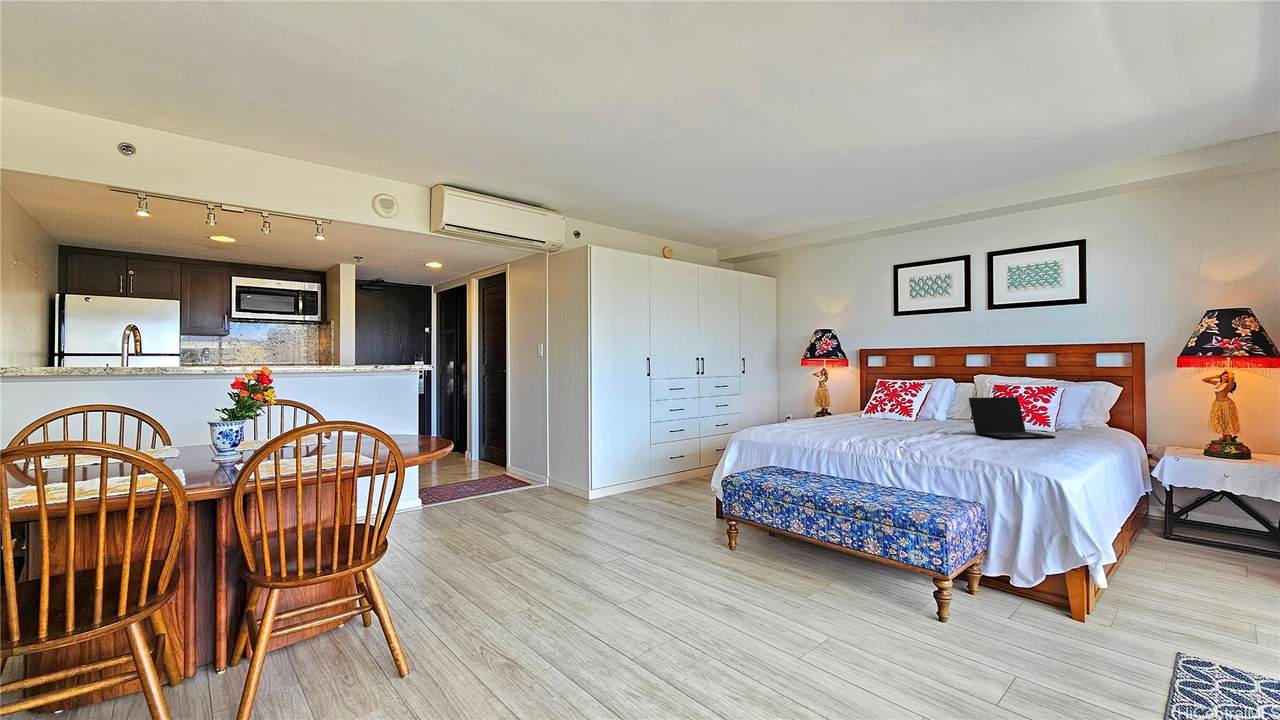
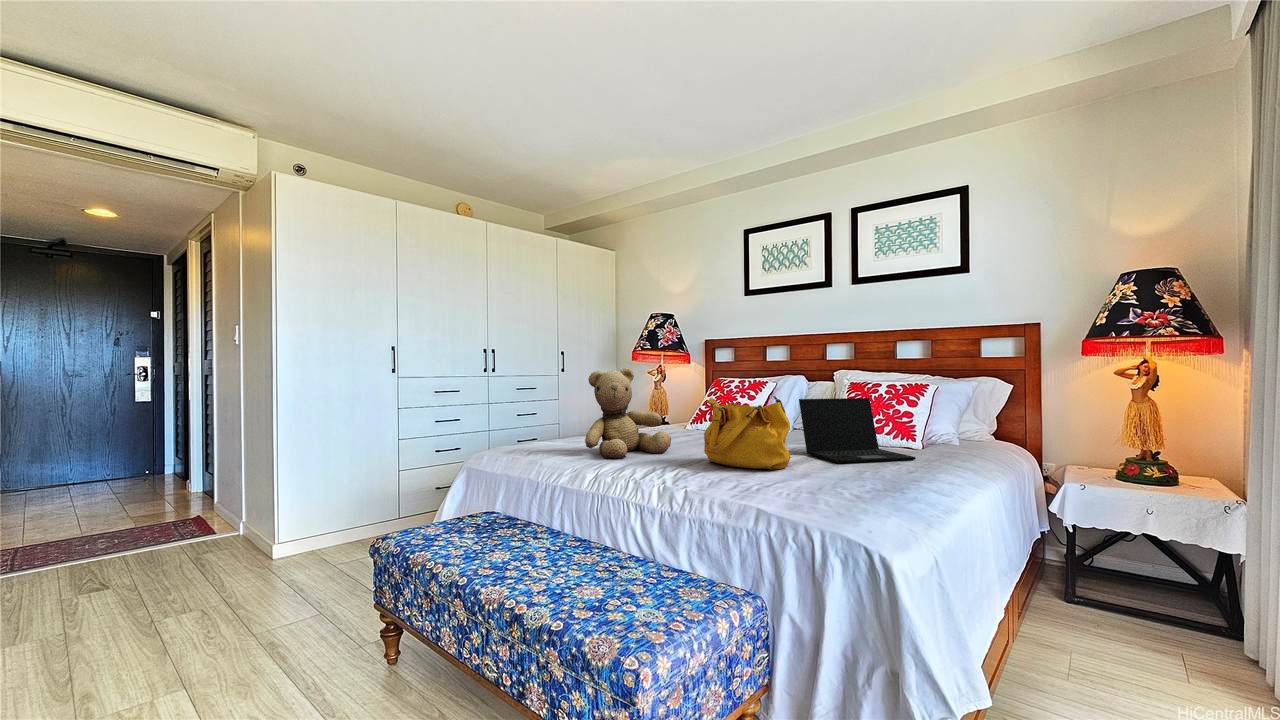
teddy bear: none [820,376,879,436] -> present [585,367,671,459]
handbag: none [909,396,974,442] -> present [704,396,791,470]

